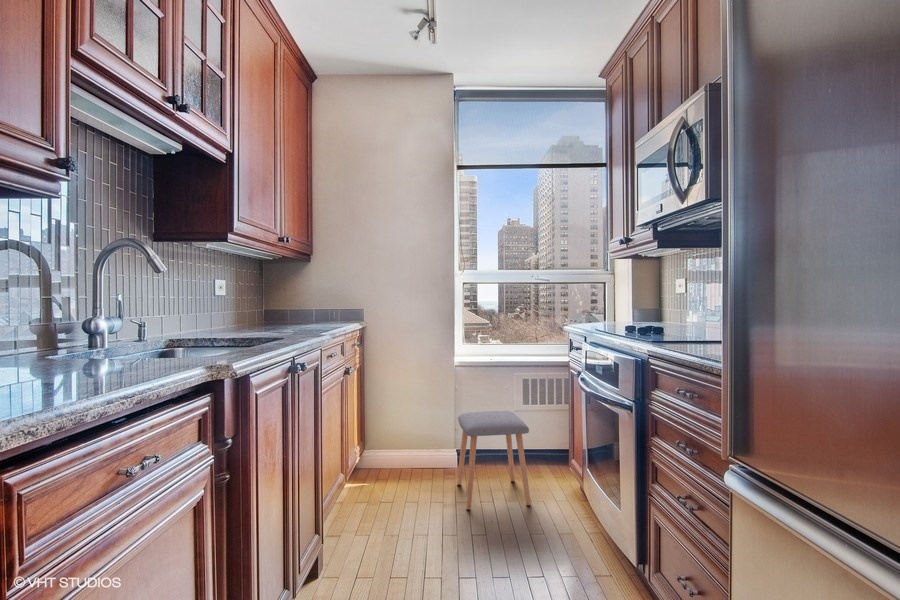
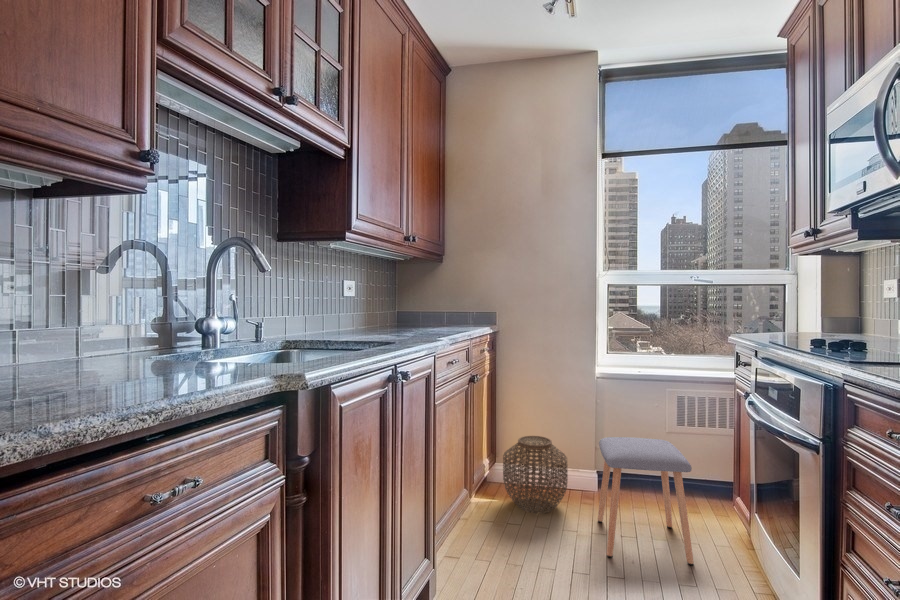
woven basket: none [375,419,431,486] -> present [503,436,568,513]

